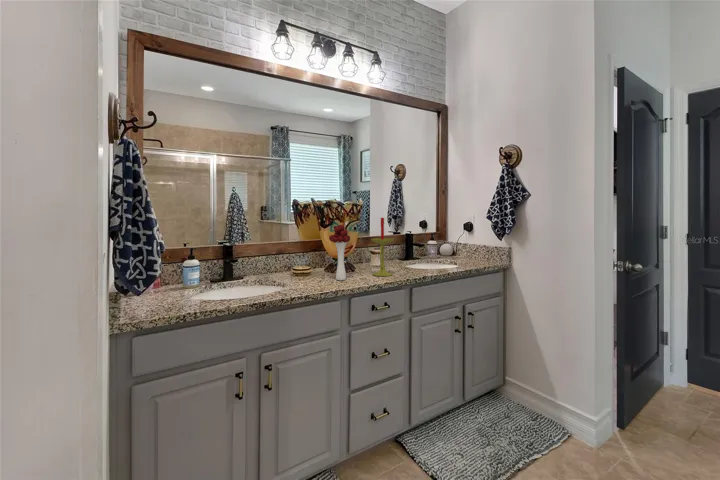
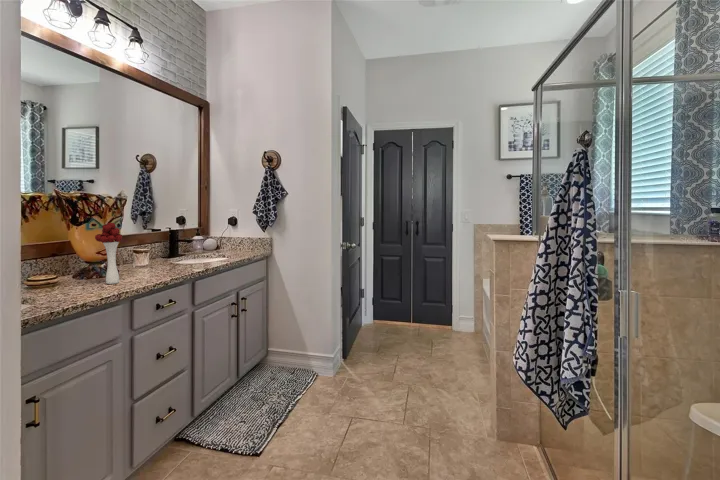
candle: present [371,218,393,276] -> none [144,213,171,274]

